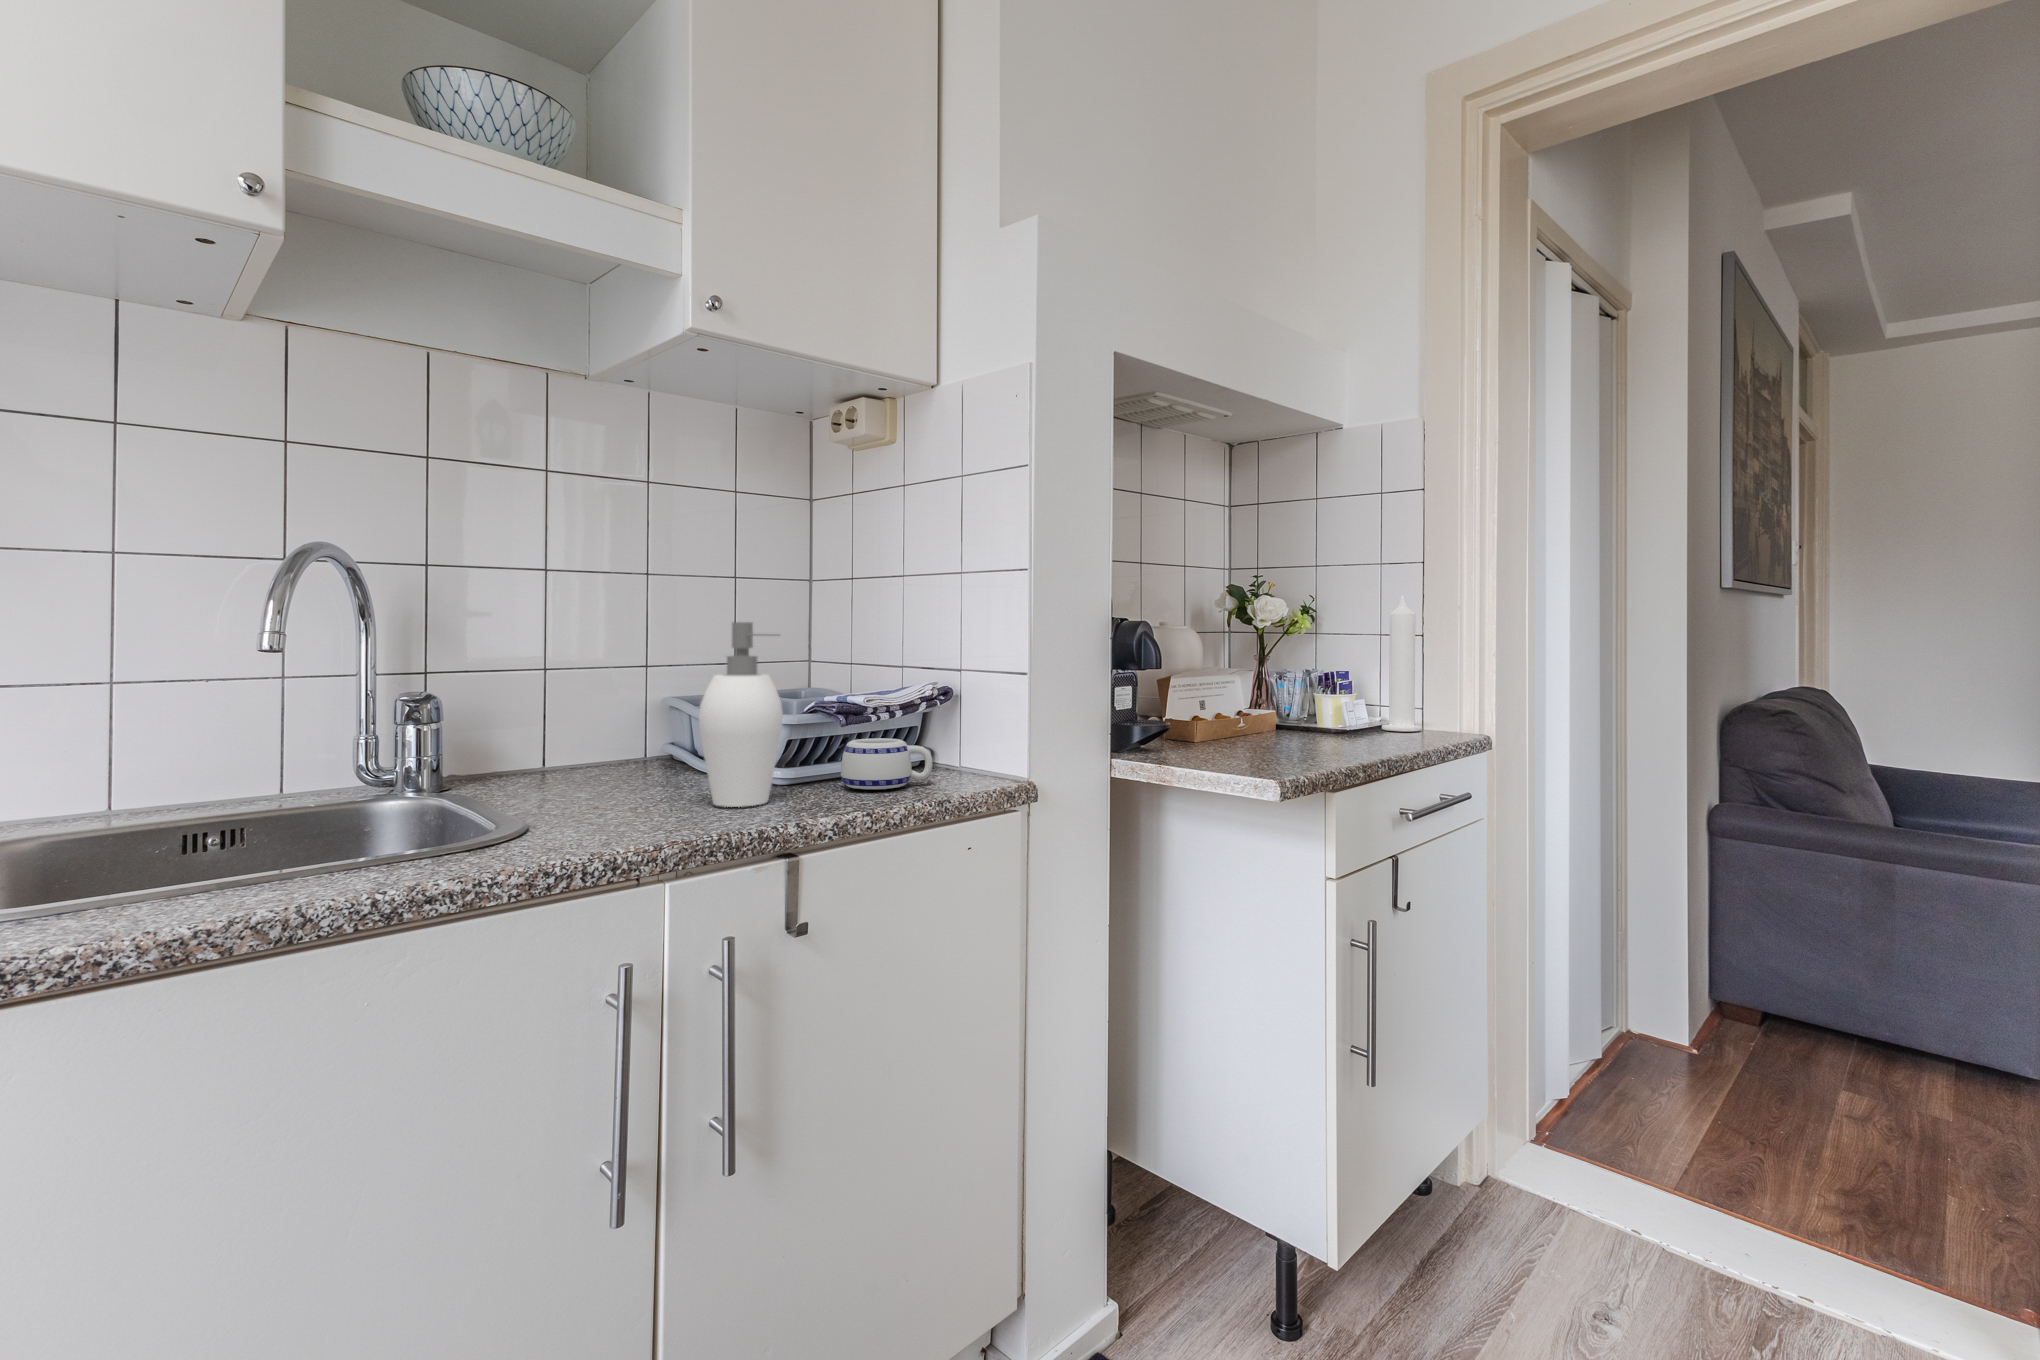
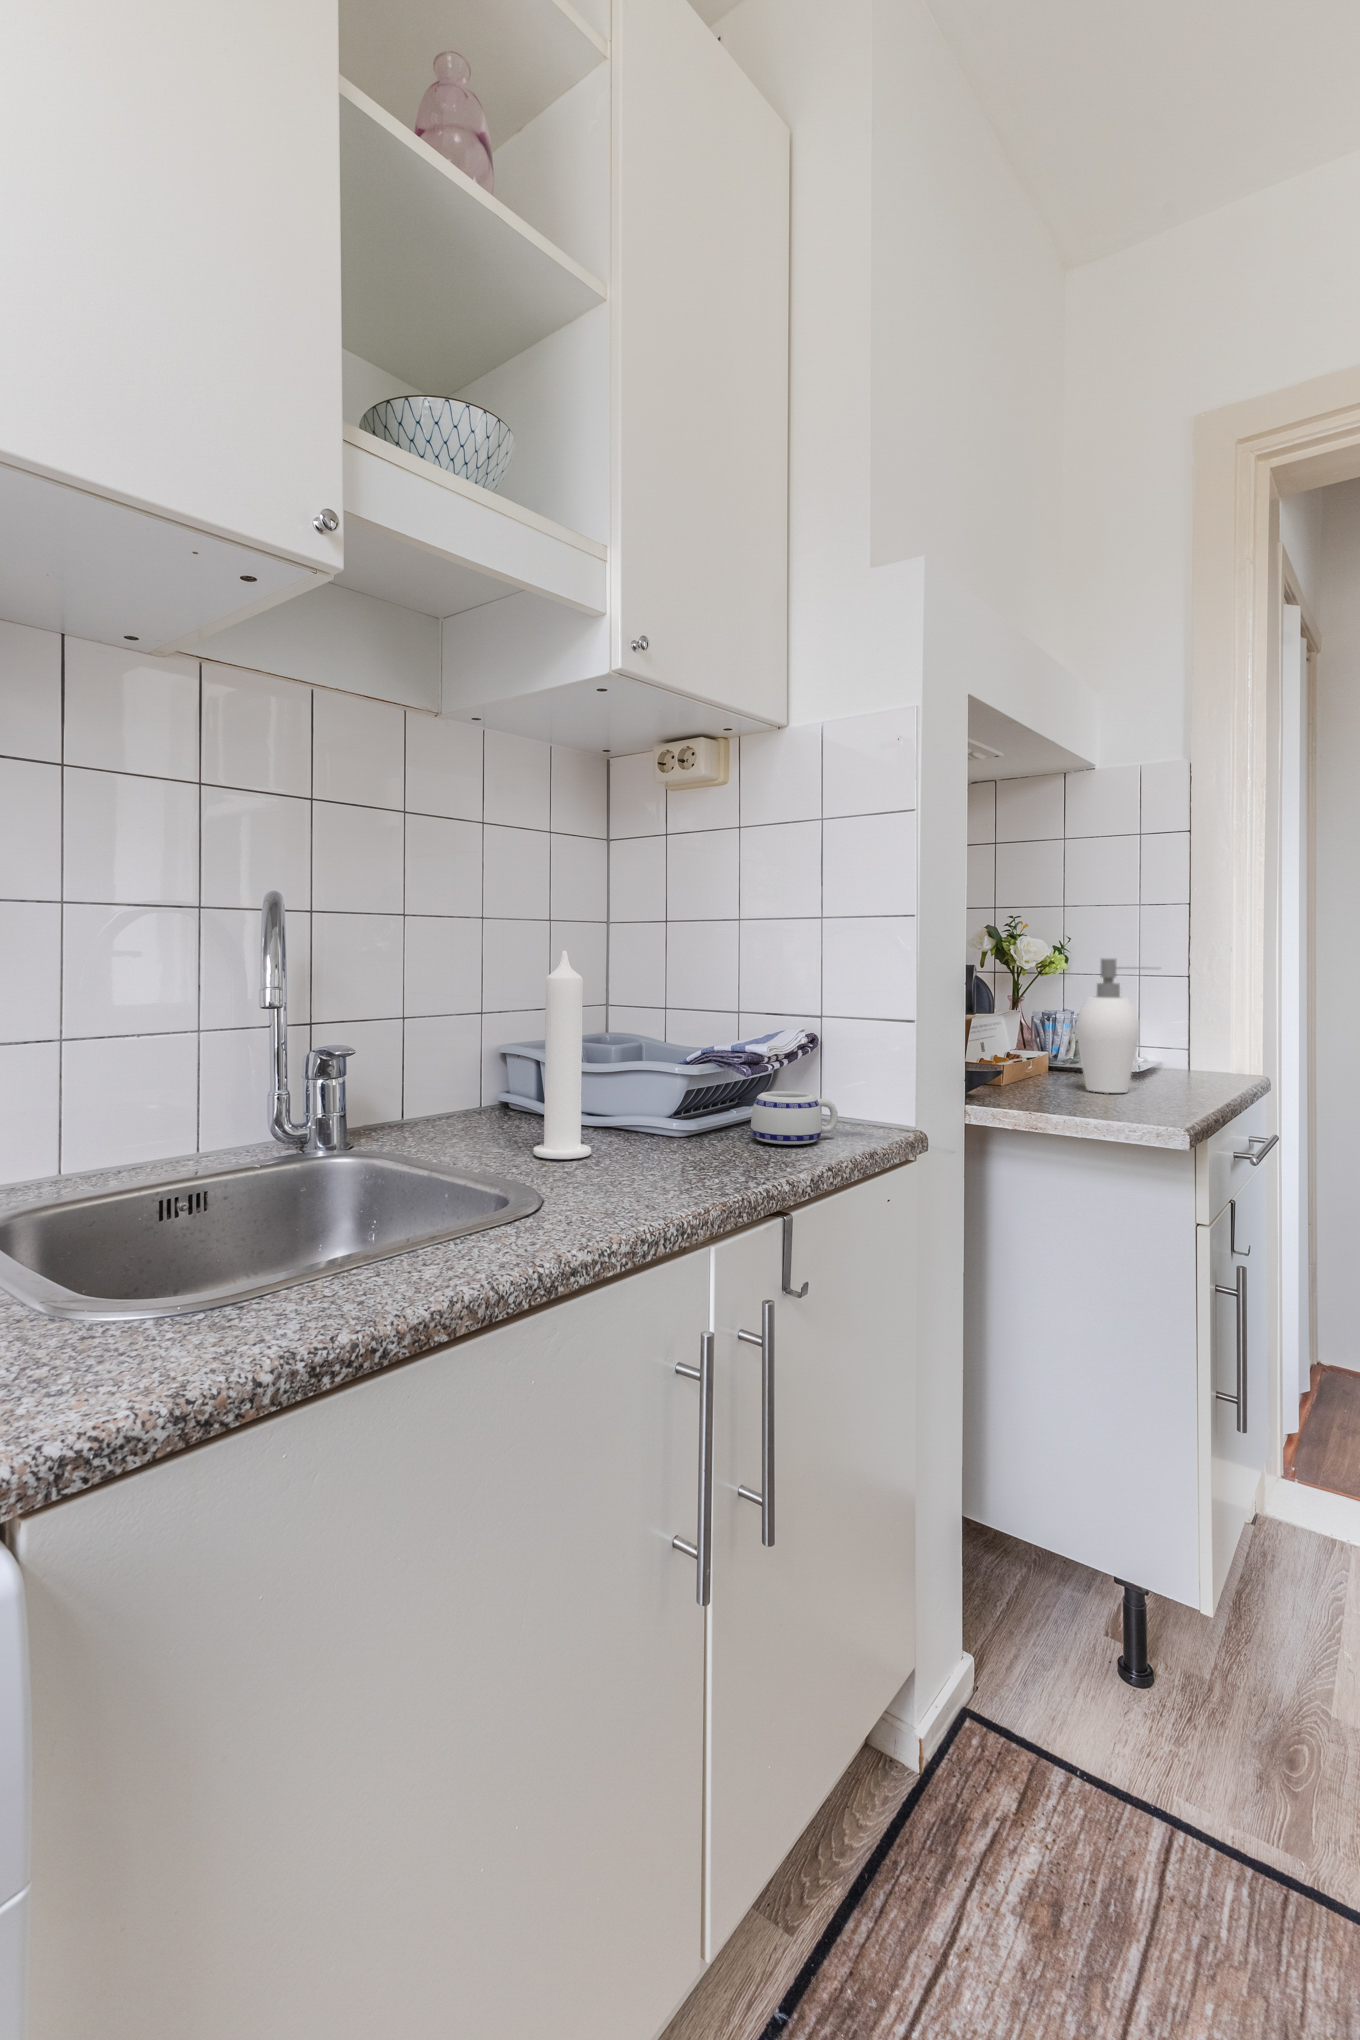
candle: present [1382,595,1422,732] -> present [533,950,591,1159]
soap dispenser: present [699,622,783,807] -> present [1076,959,1147,1093]

